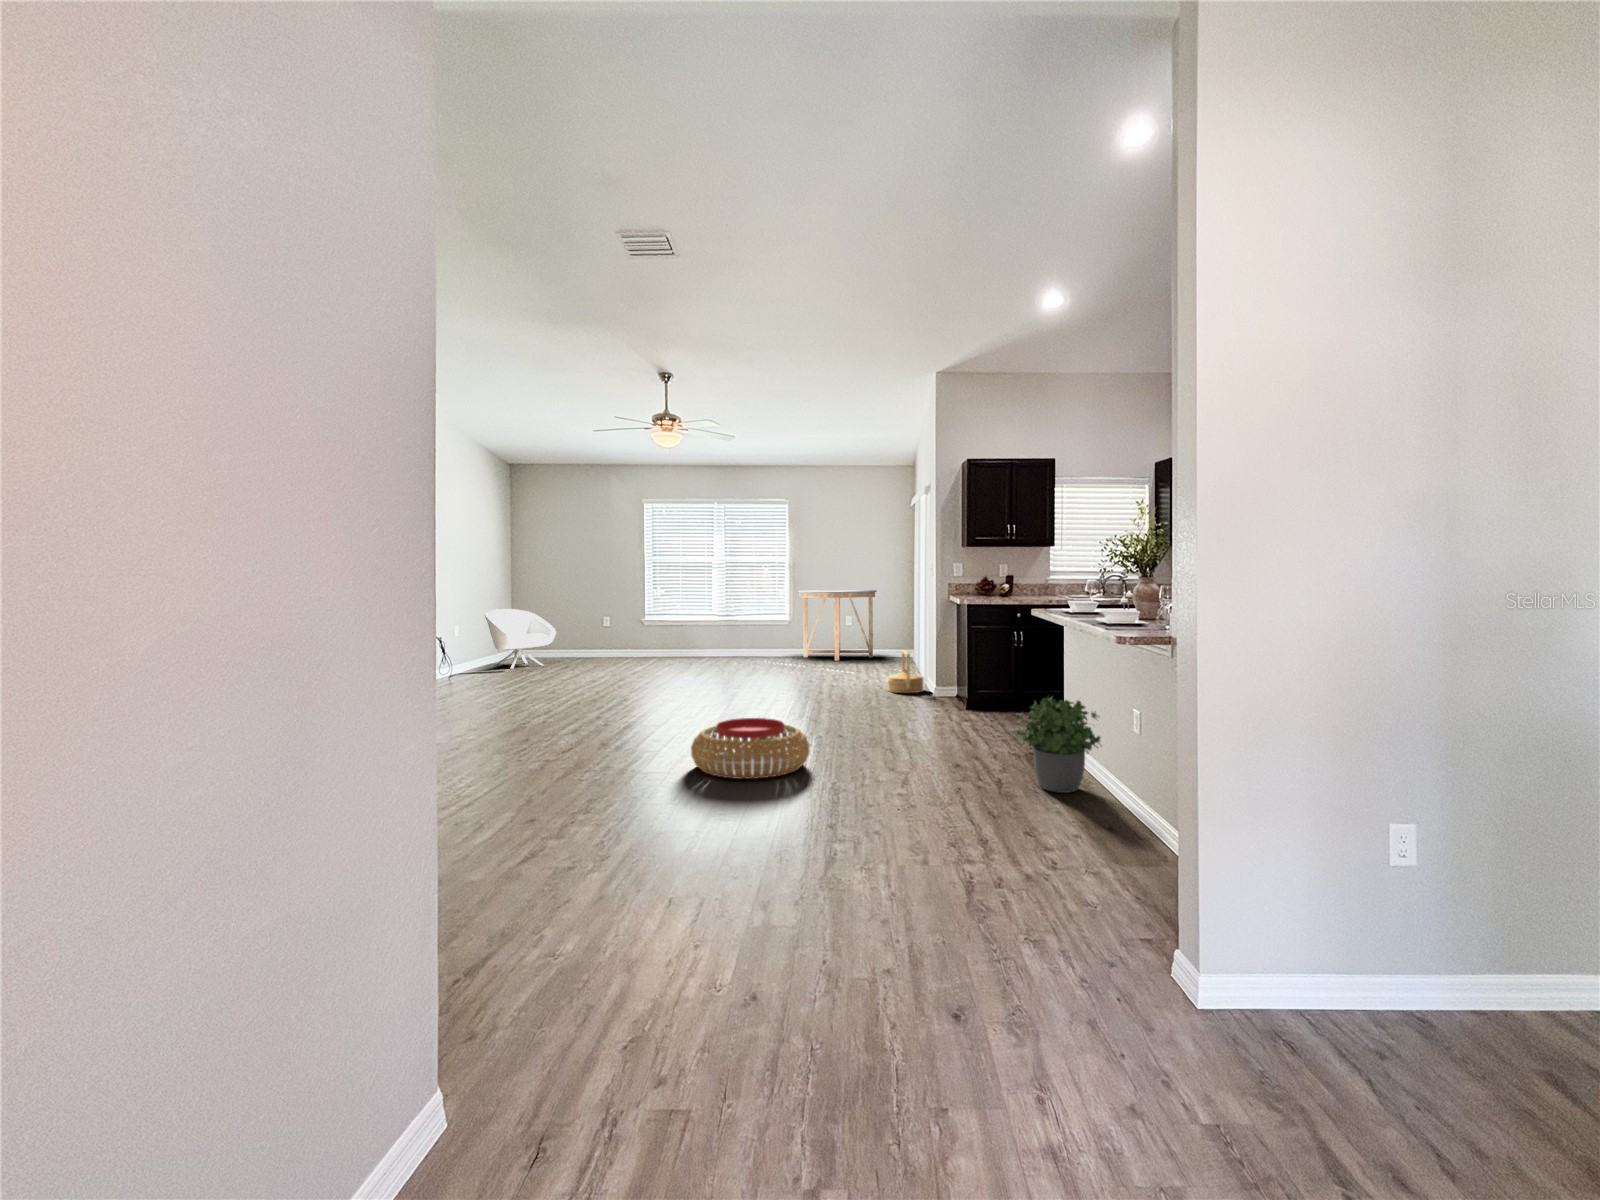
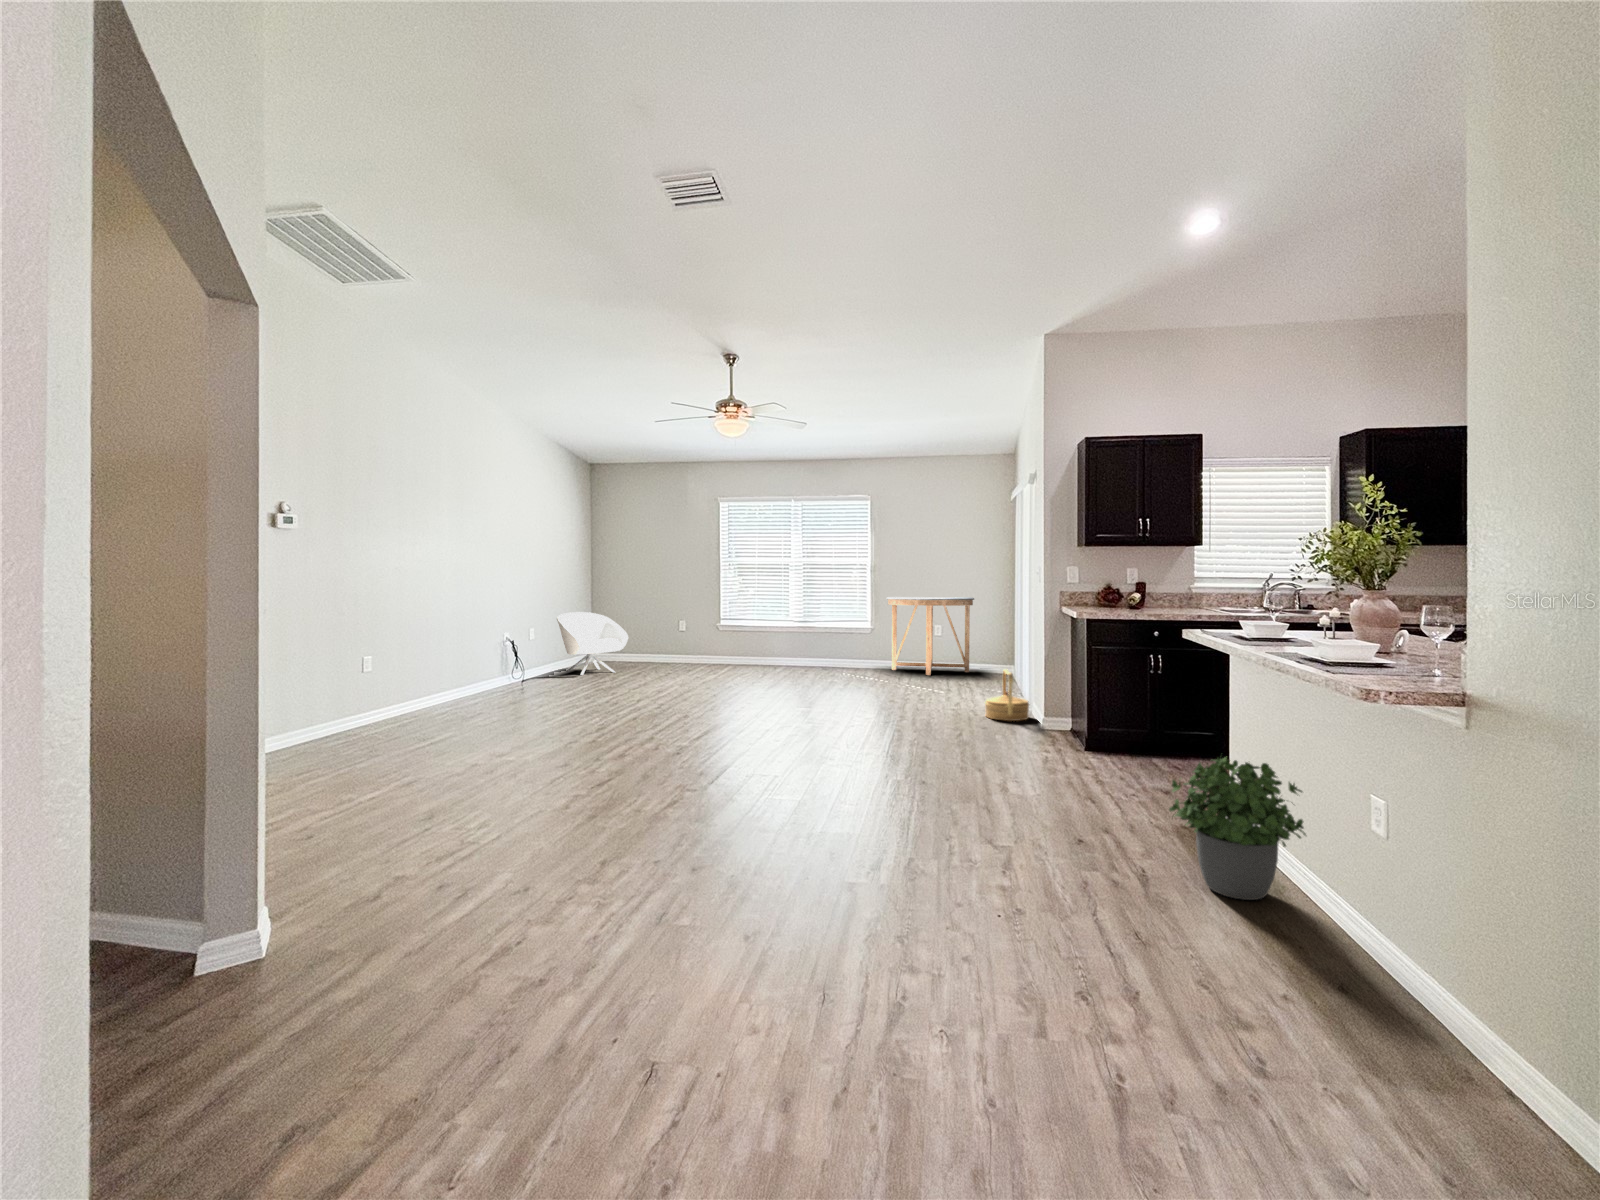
pouf: present [691,718,810,779] -> none [728,759,880,845]

